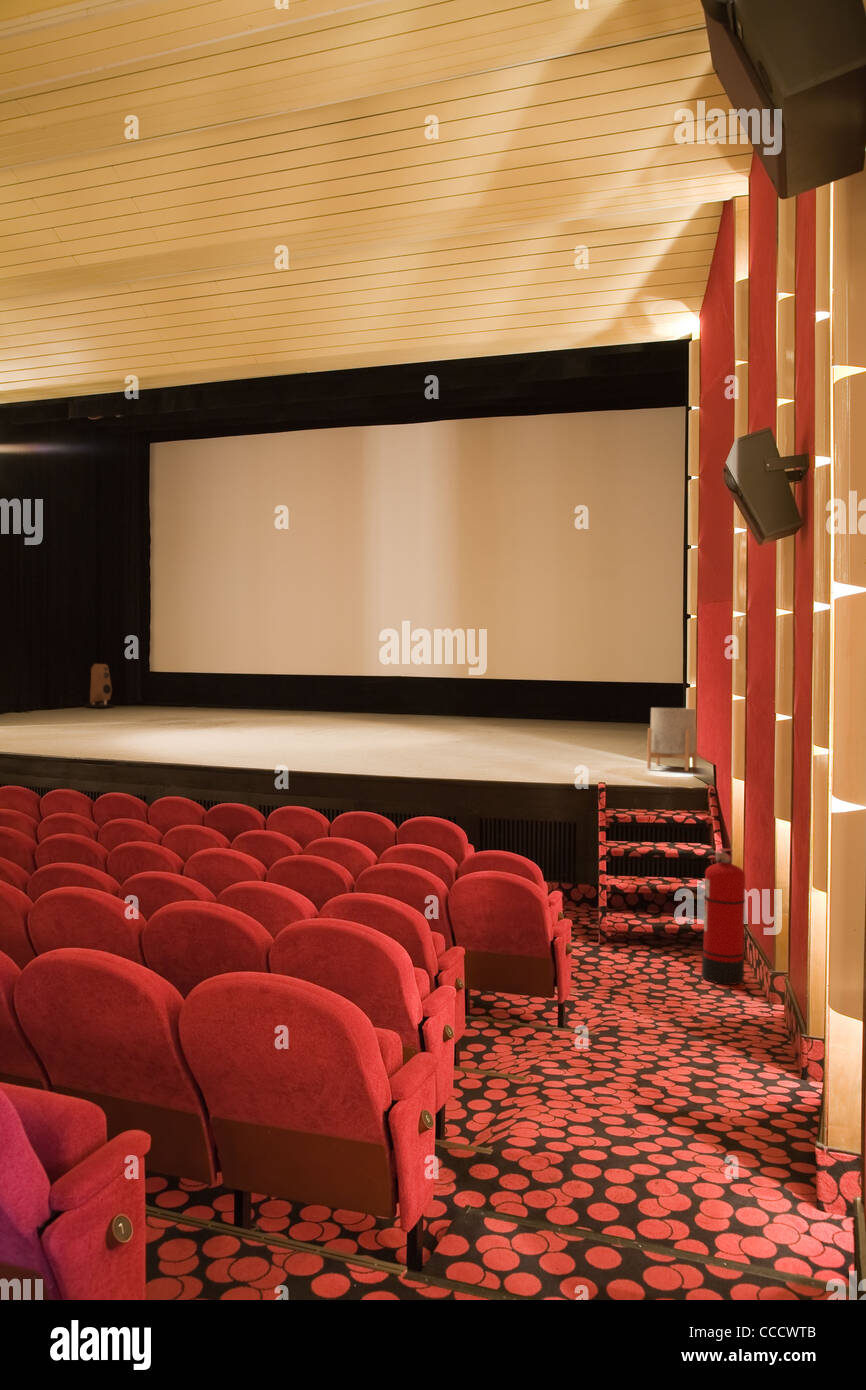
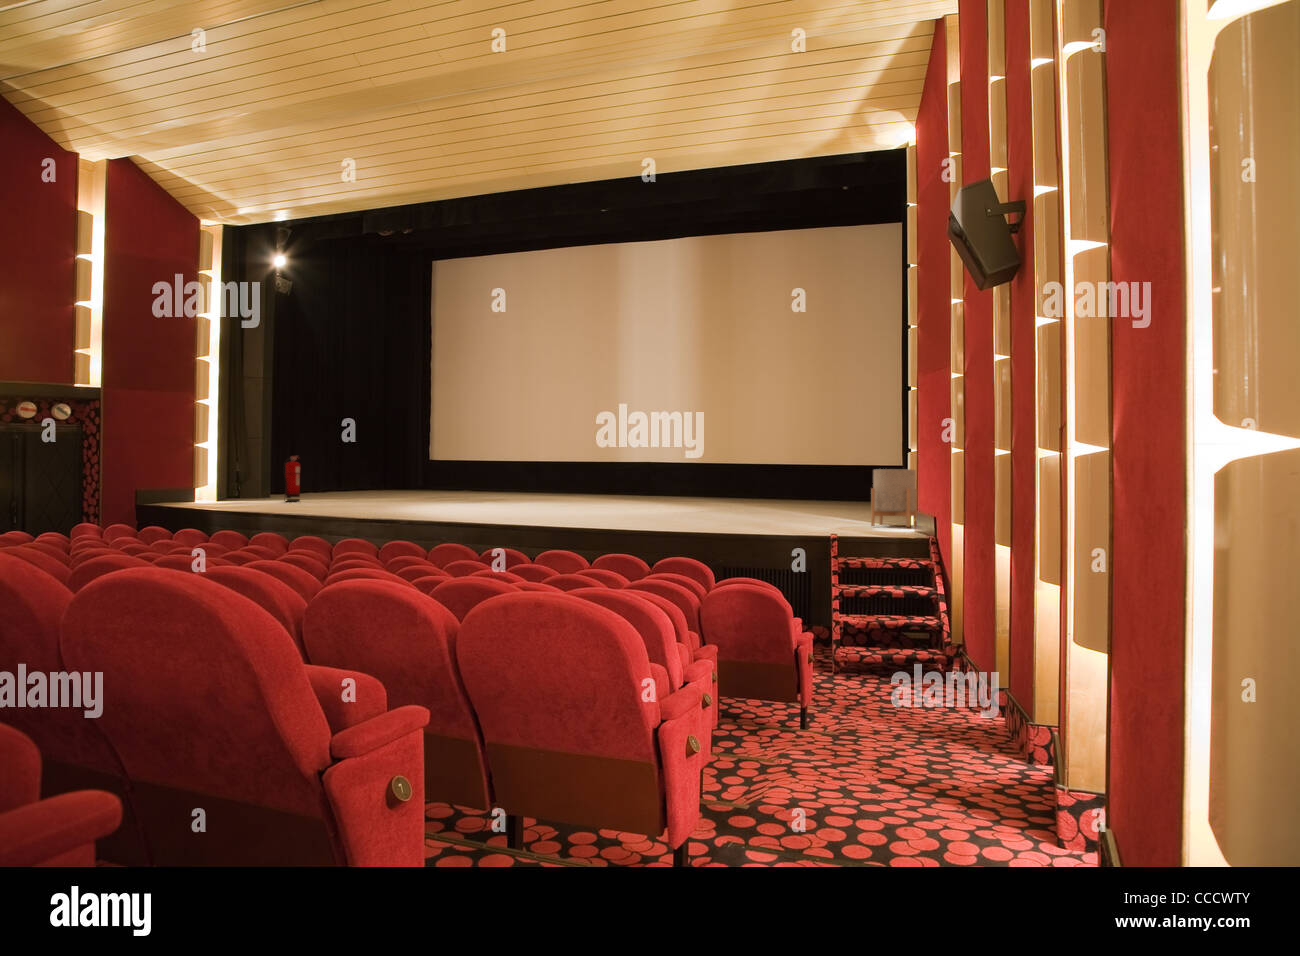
speaker: present [85,664,114,708] -> none [342,456,368,497]
fire extinguisher: present [702,848,745,985] -> present [283,456,300,502]

